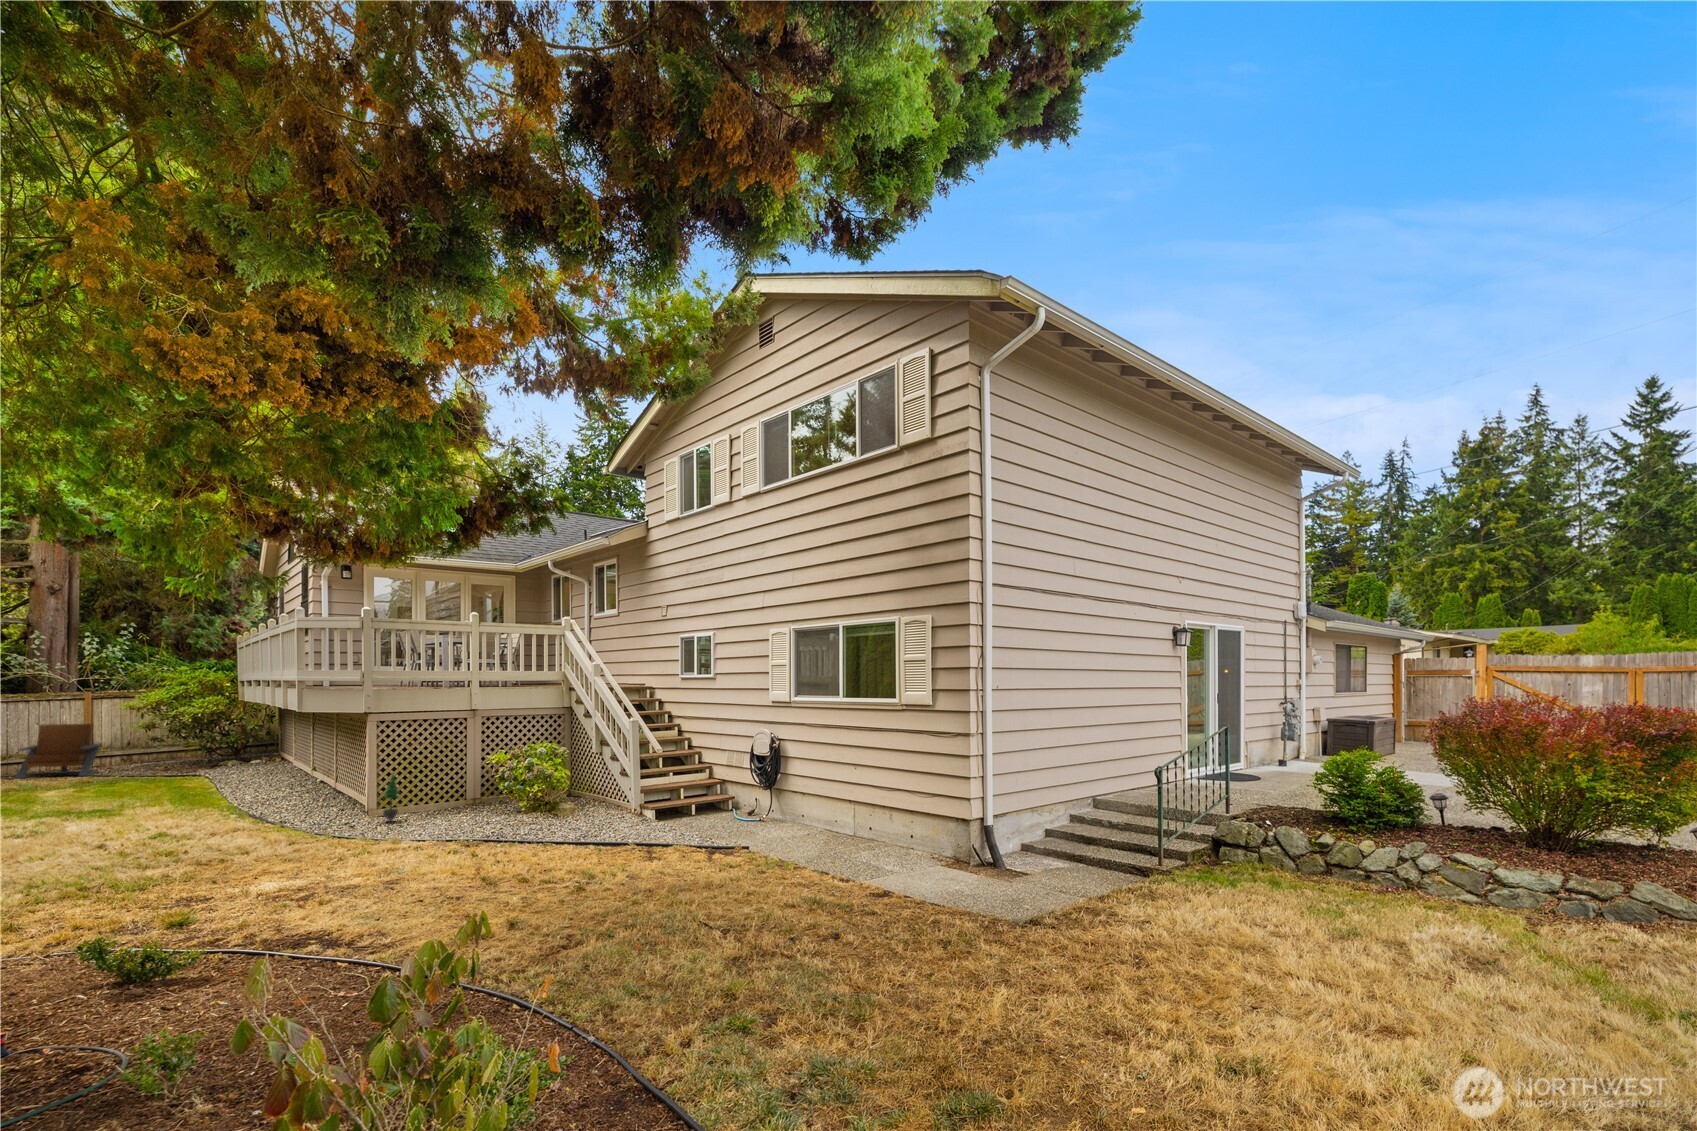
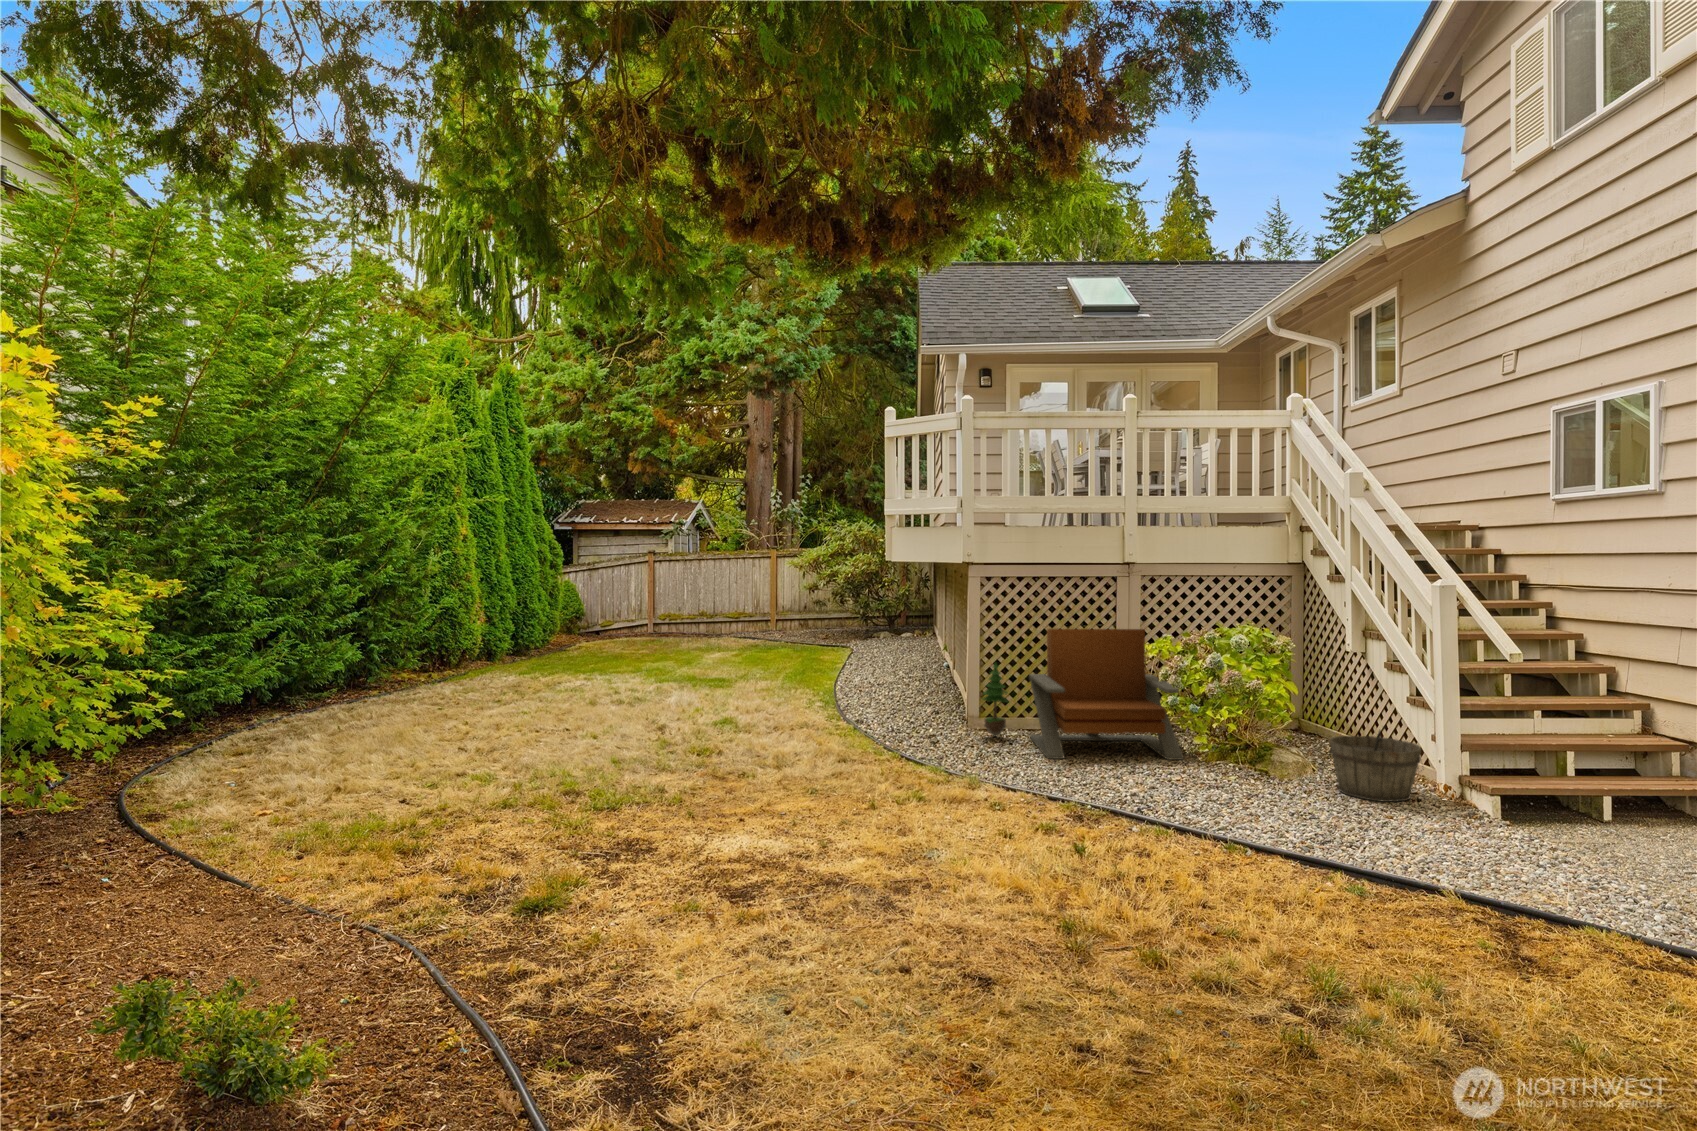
lounge chair: present [15,724,100,779] -> present [1029,629,1184,760]
wooden bucket: none [584,787,625,822] -> present [1330,727,1423,802]

